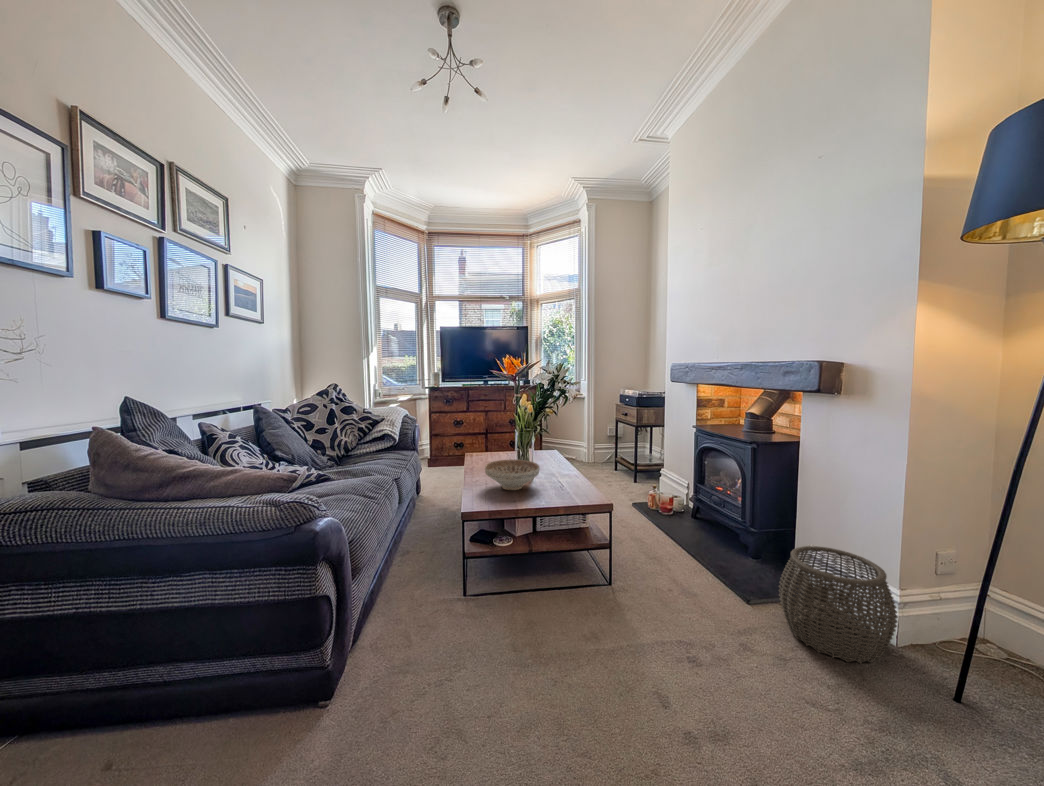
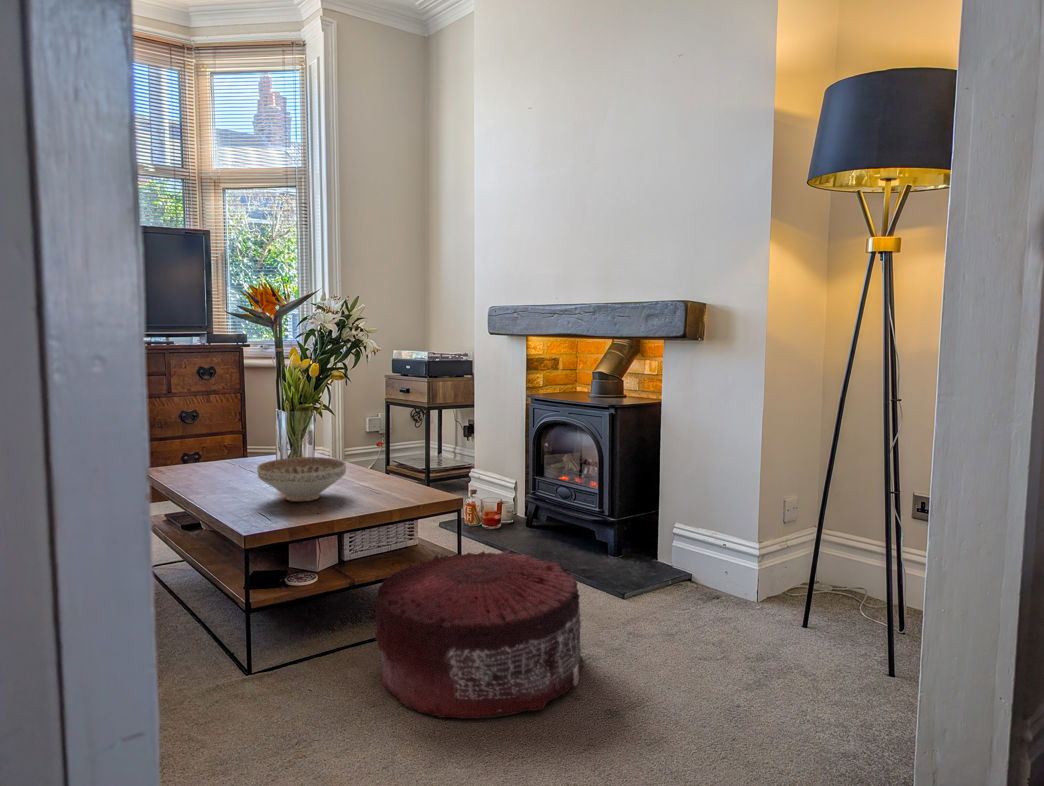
pouf: none [519,545,690,717] -> present [375,549,583,719]
woven basket: present [779,546,898,663] -> none [654,513,760,622]

